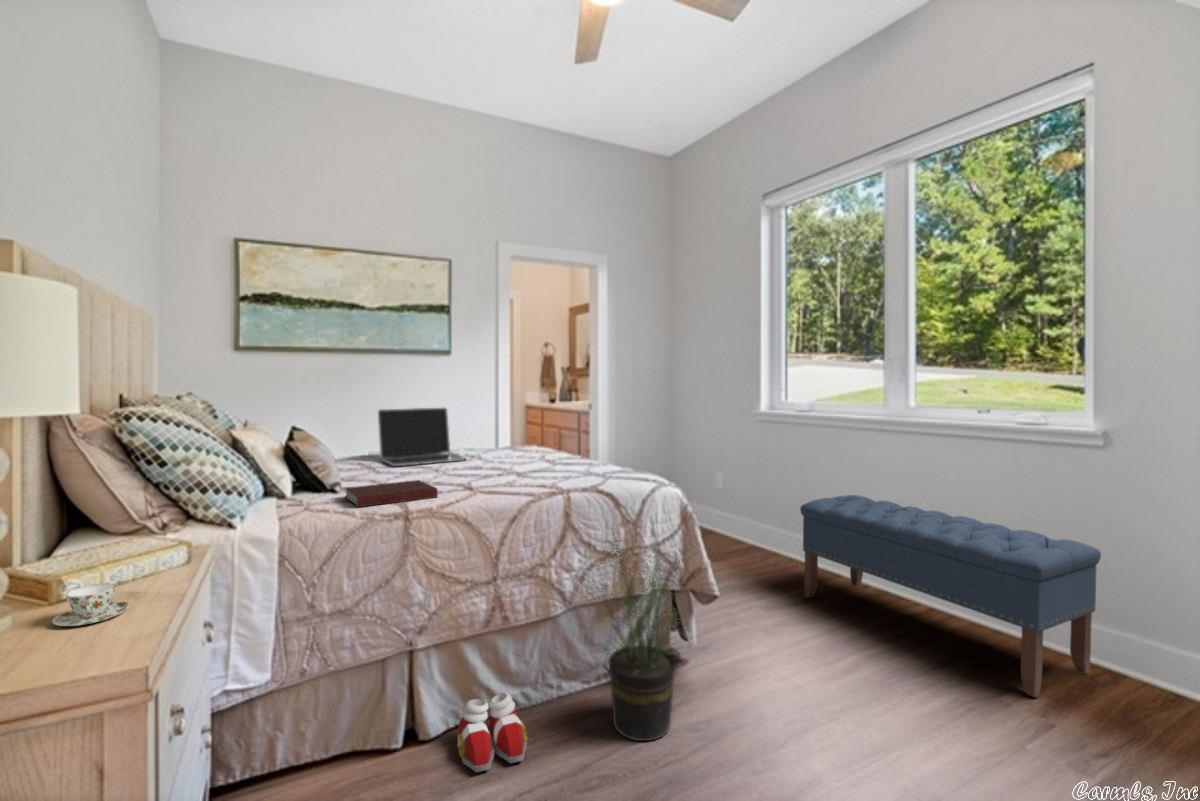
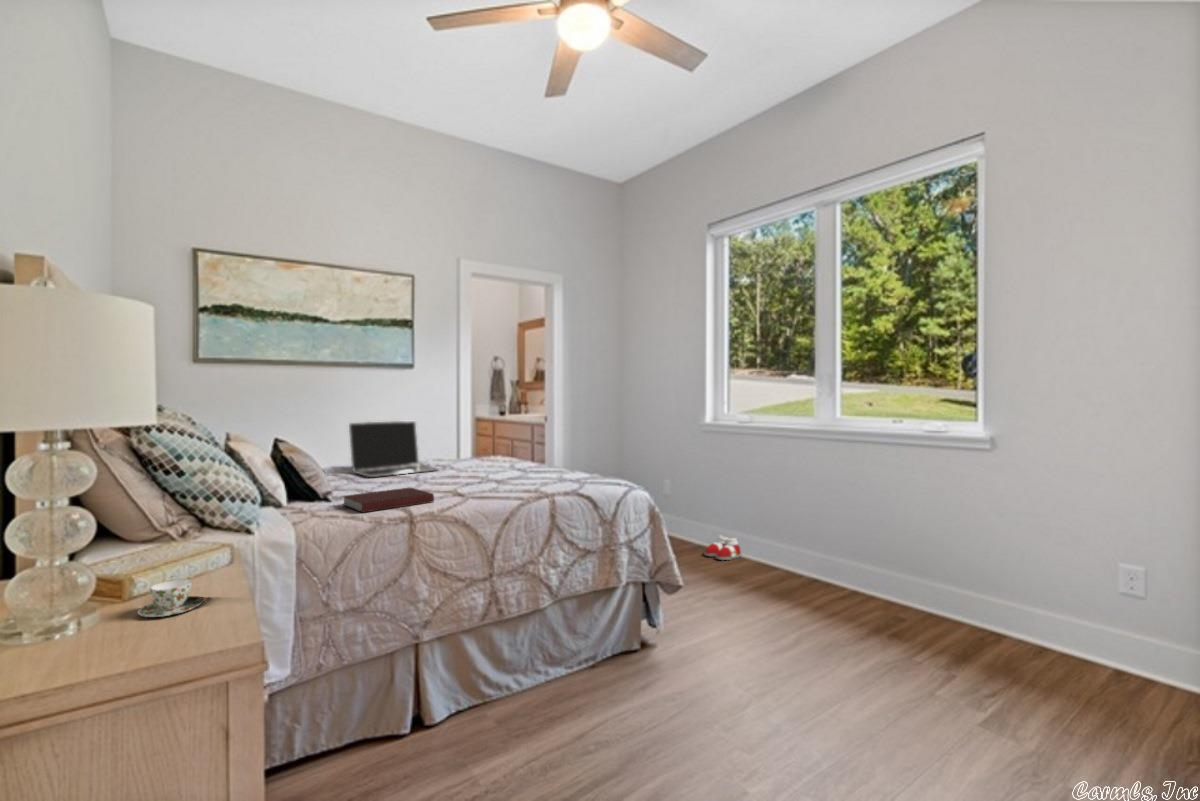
bench: present [800,495,1101,697] -> none [742,494,984,653]
potted plant: present [588,533,690,741] -> none [565,523,672,712]
slippers: present [457,693,528,772] -> present [704,535,741,560]

